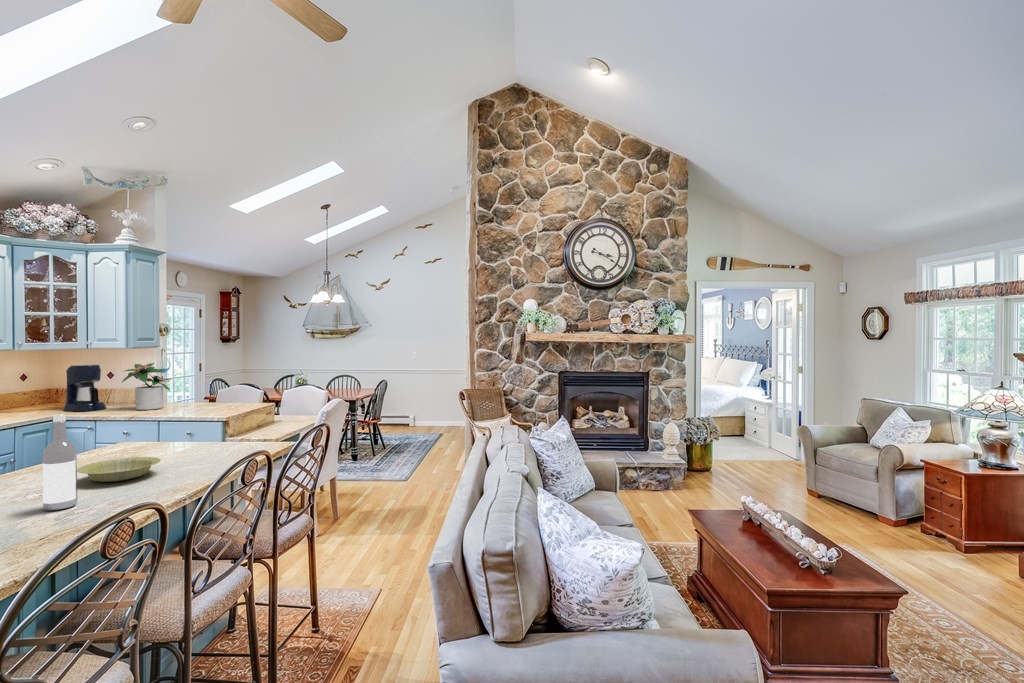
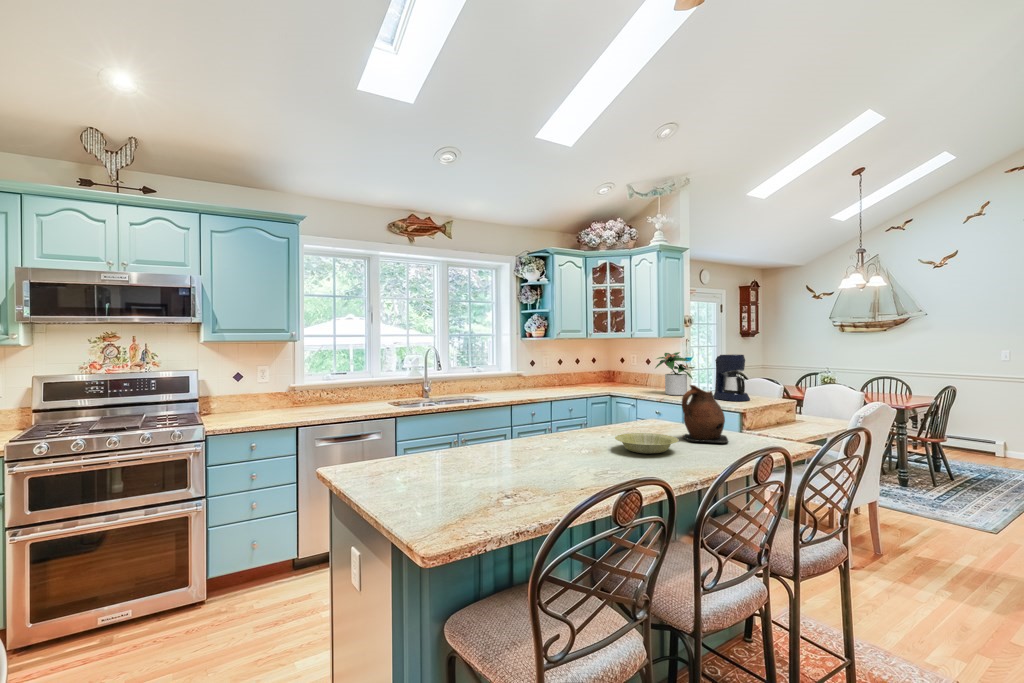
coffee maker: present [63,365,106,411] -> present [714,354,750,401]
ceramic pitcher: none [161,402,214,458] -> present [682,385,728,443]
wine bottle: present [43,414,77,511] -> none [590,385,613,468]

